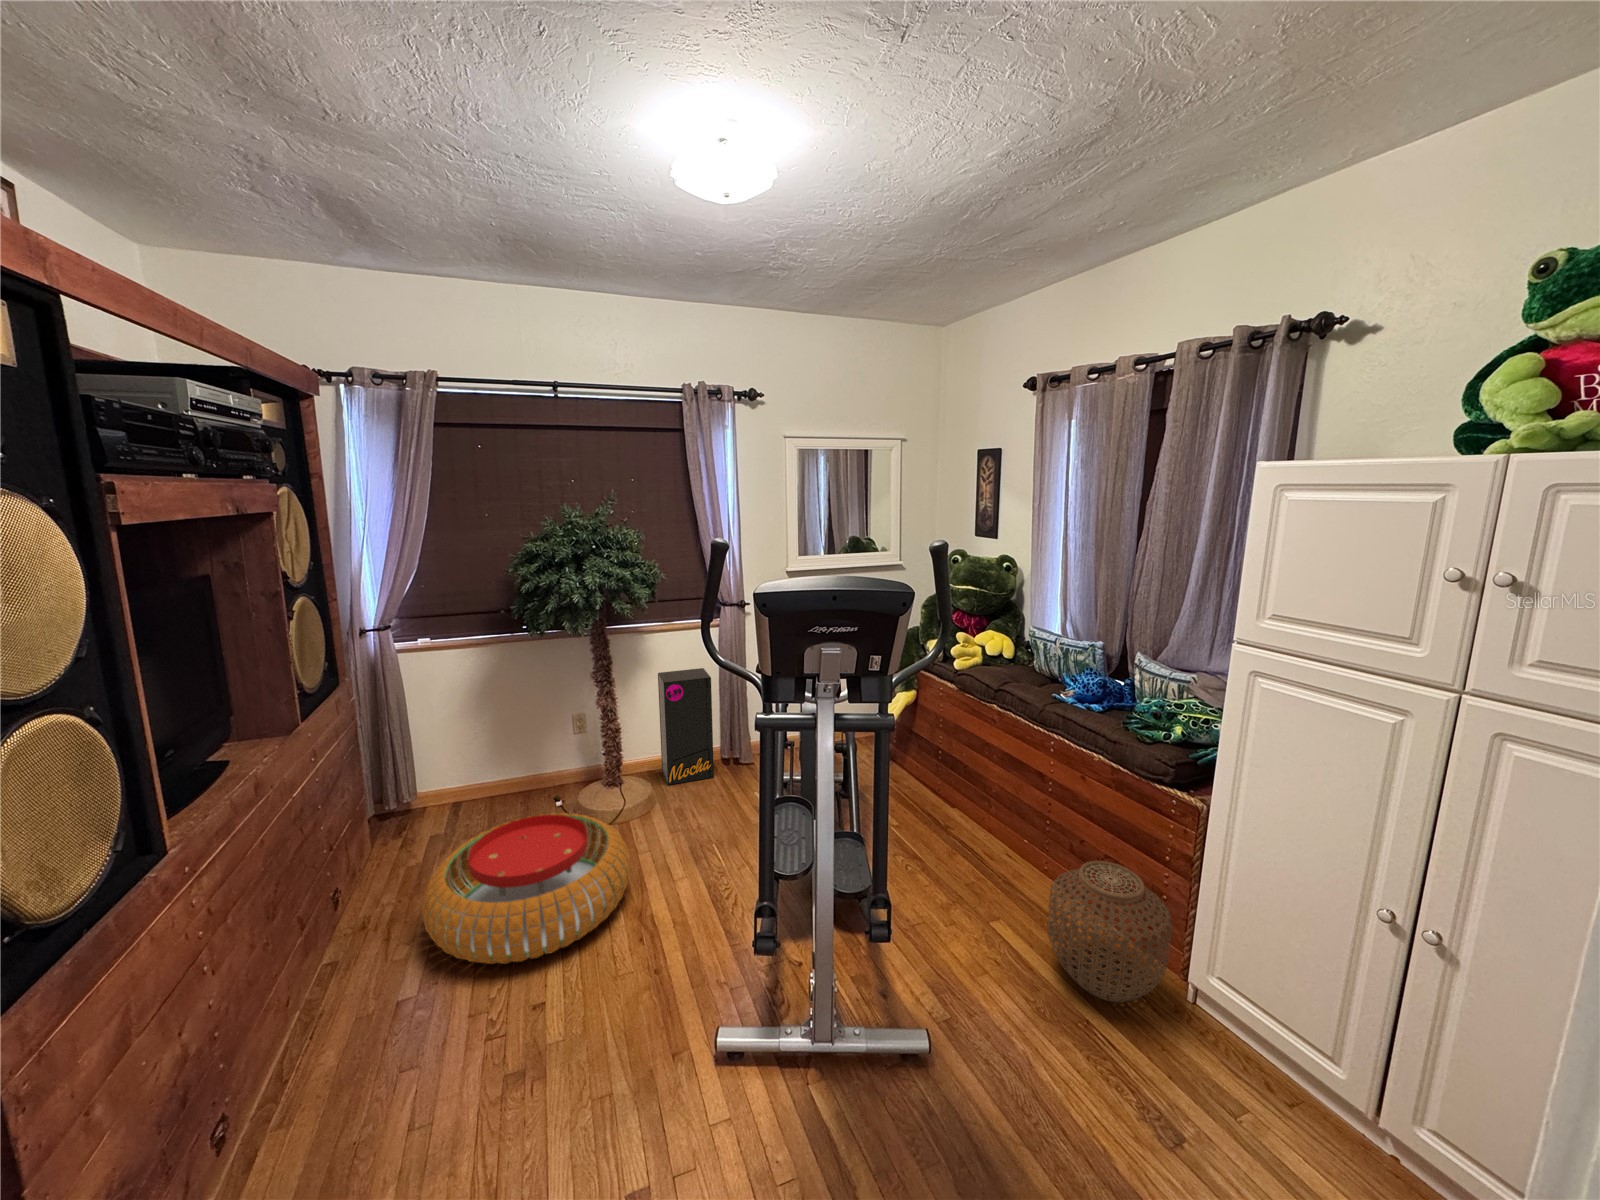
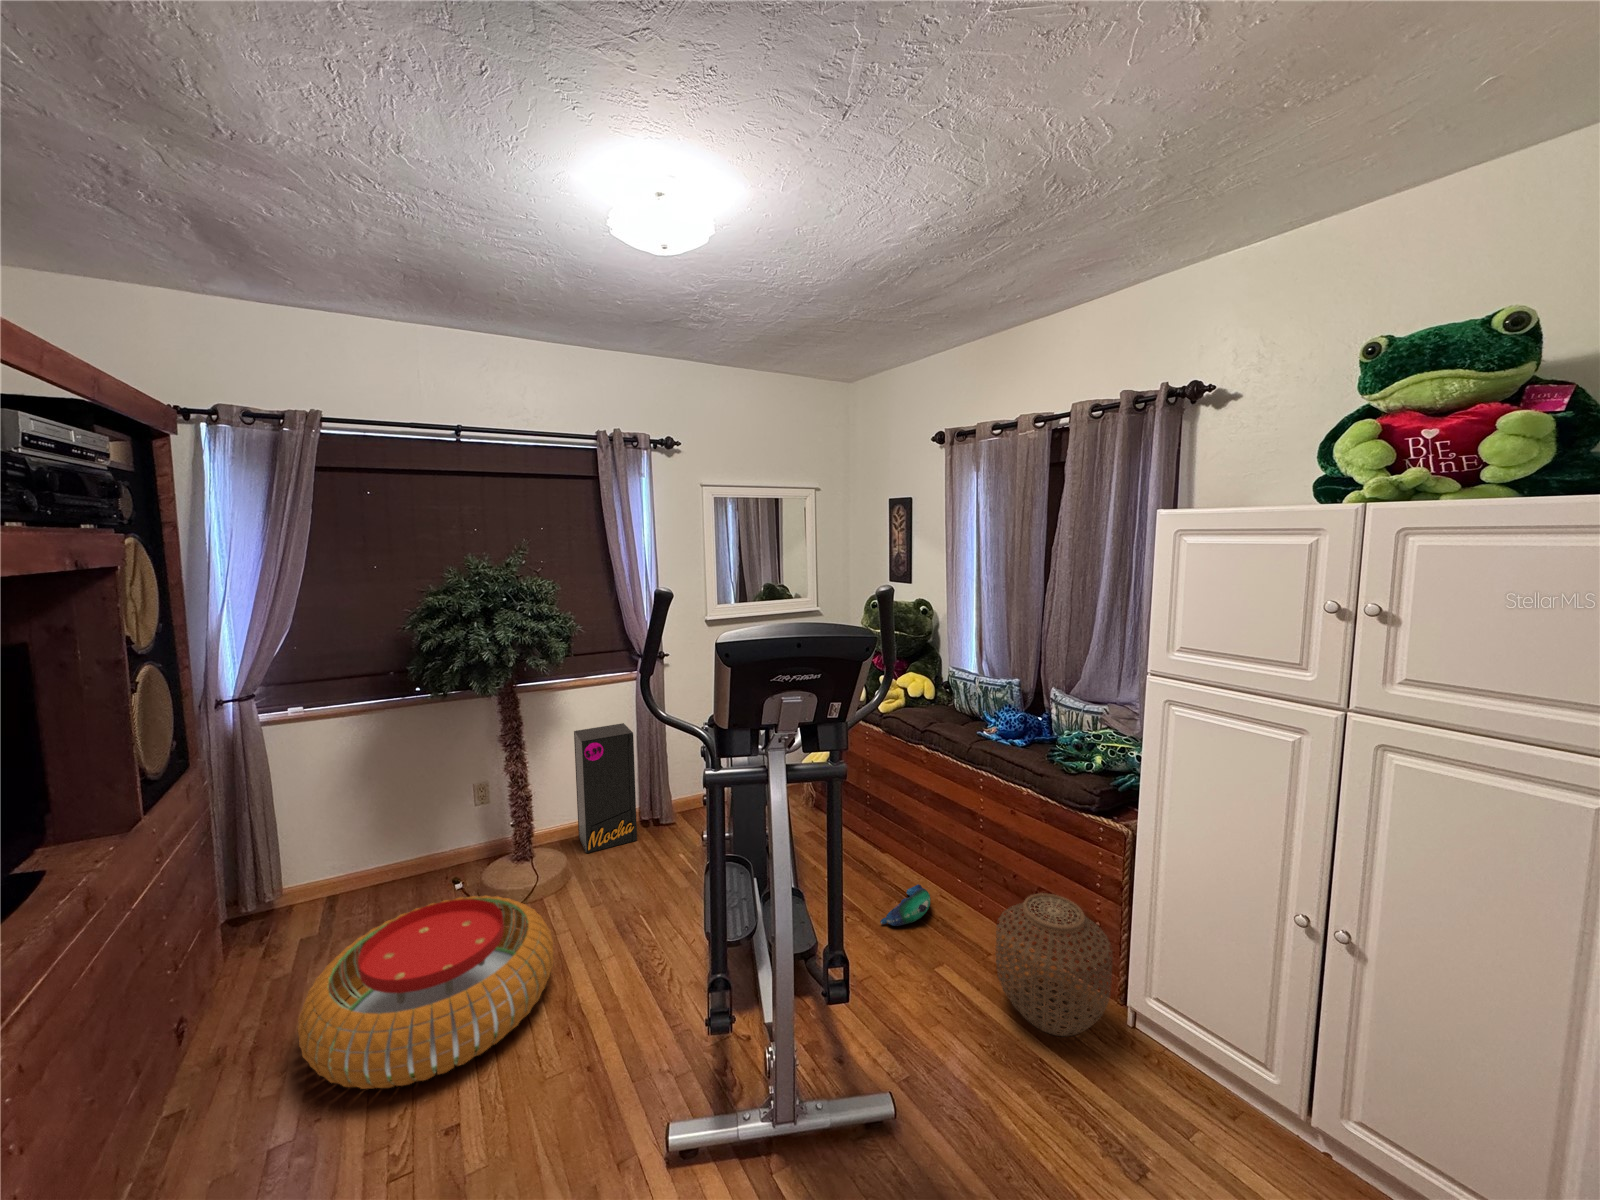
plush toy: none [937,841,991,879] -> present [880,884,931,926]

